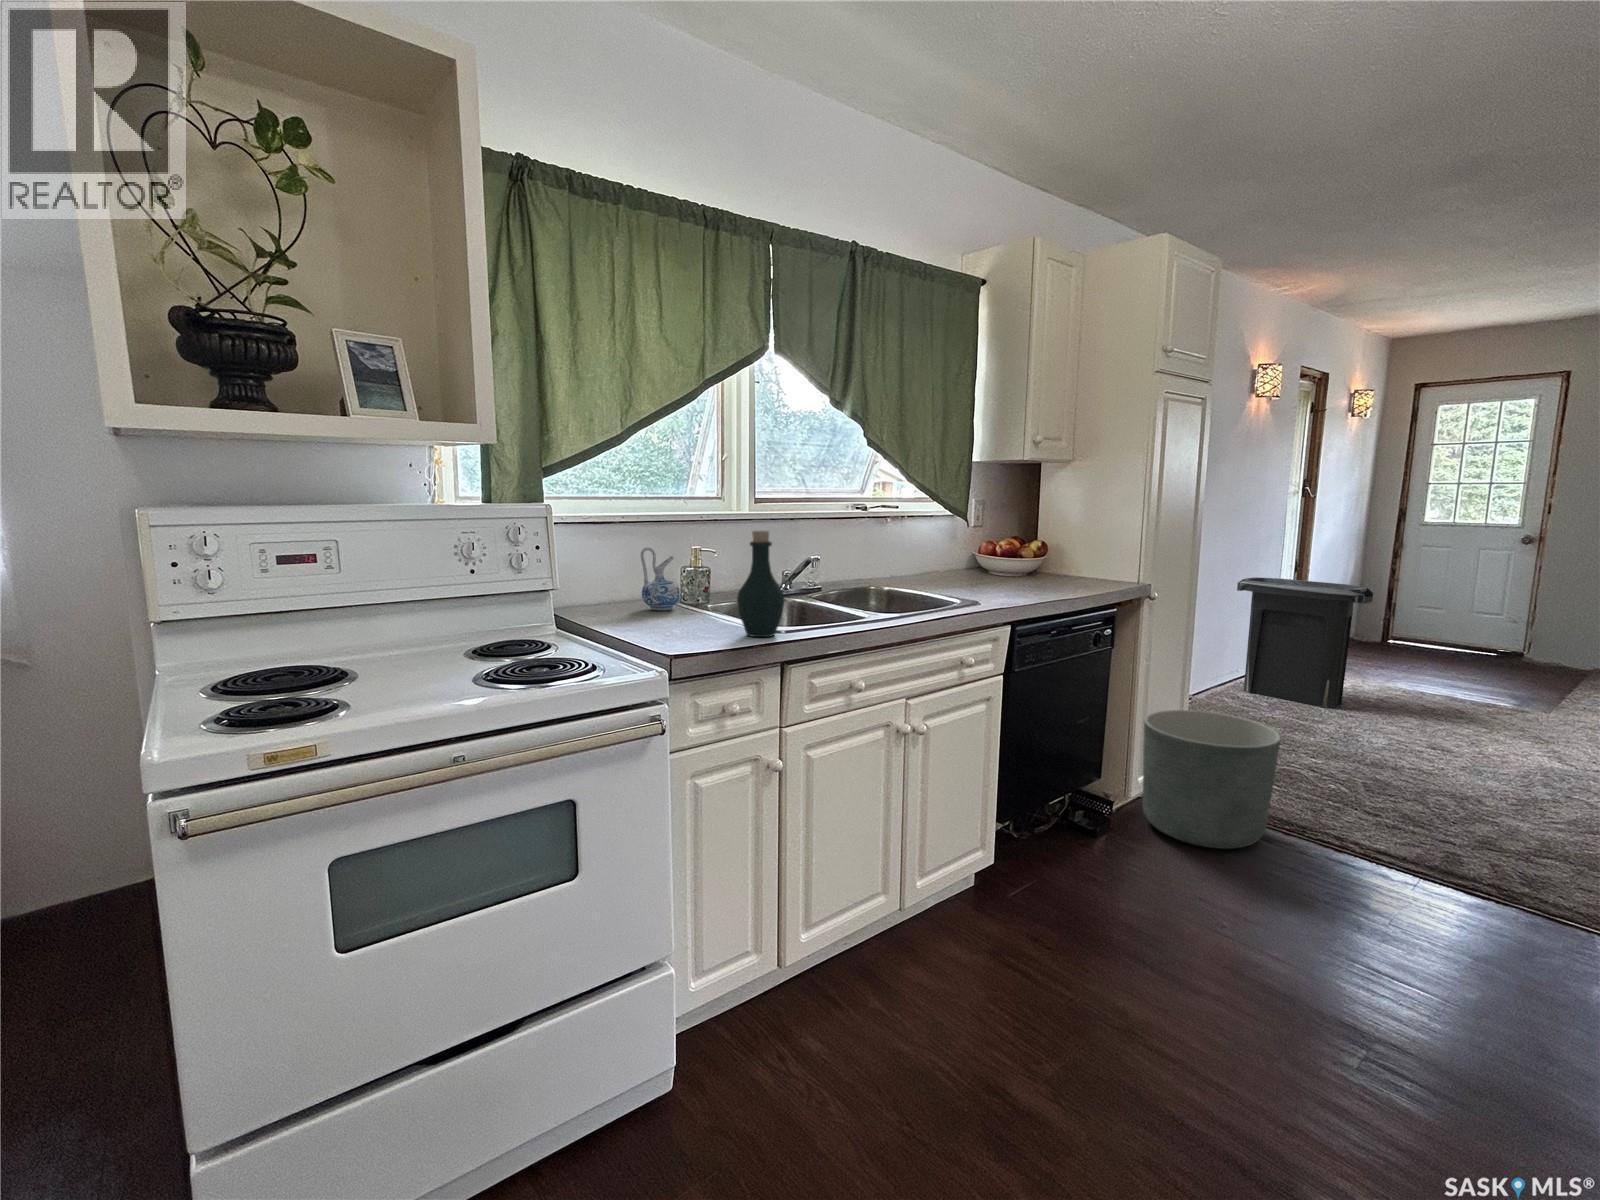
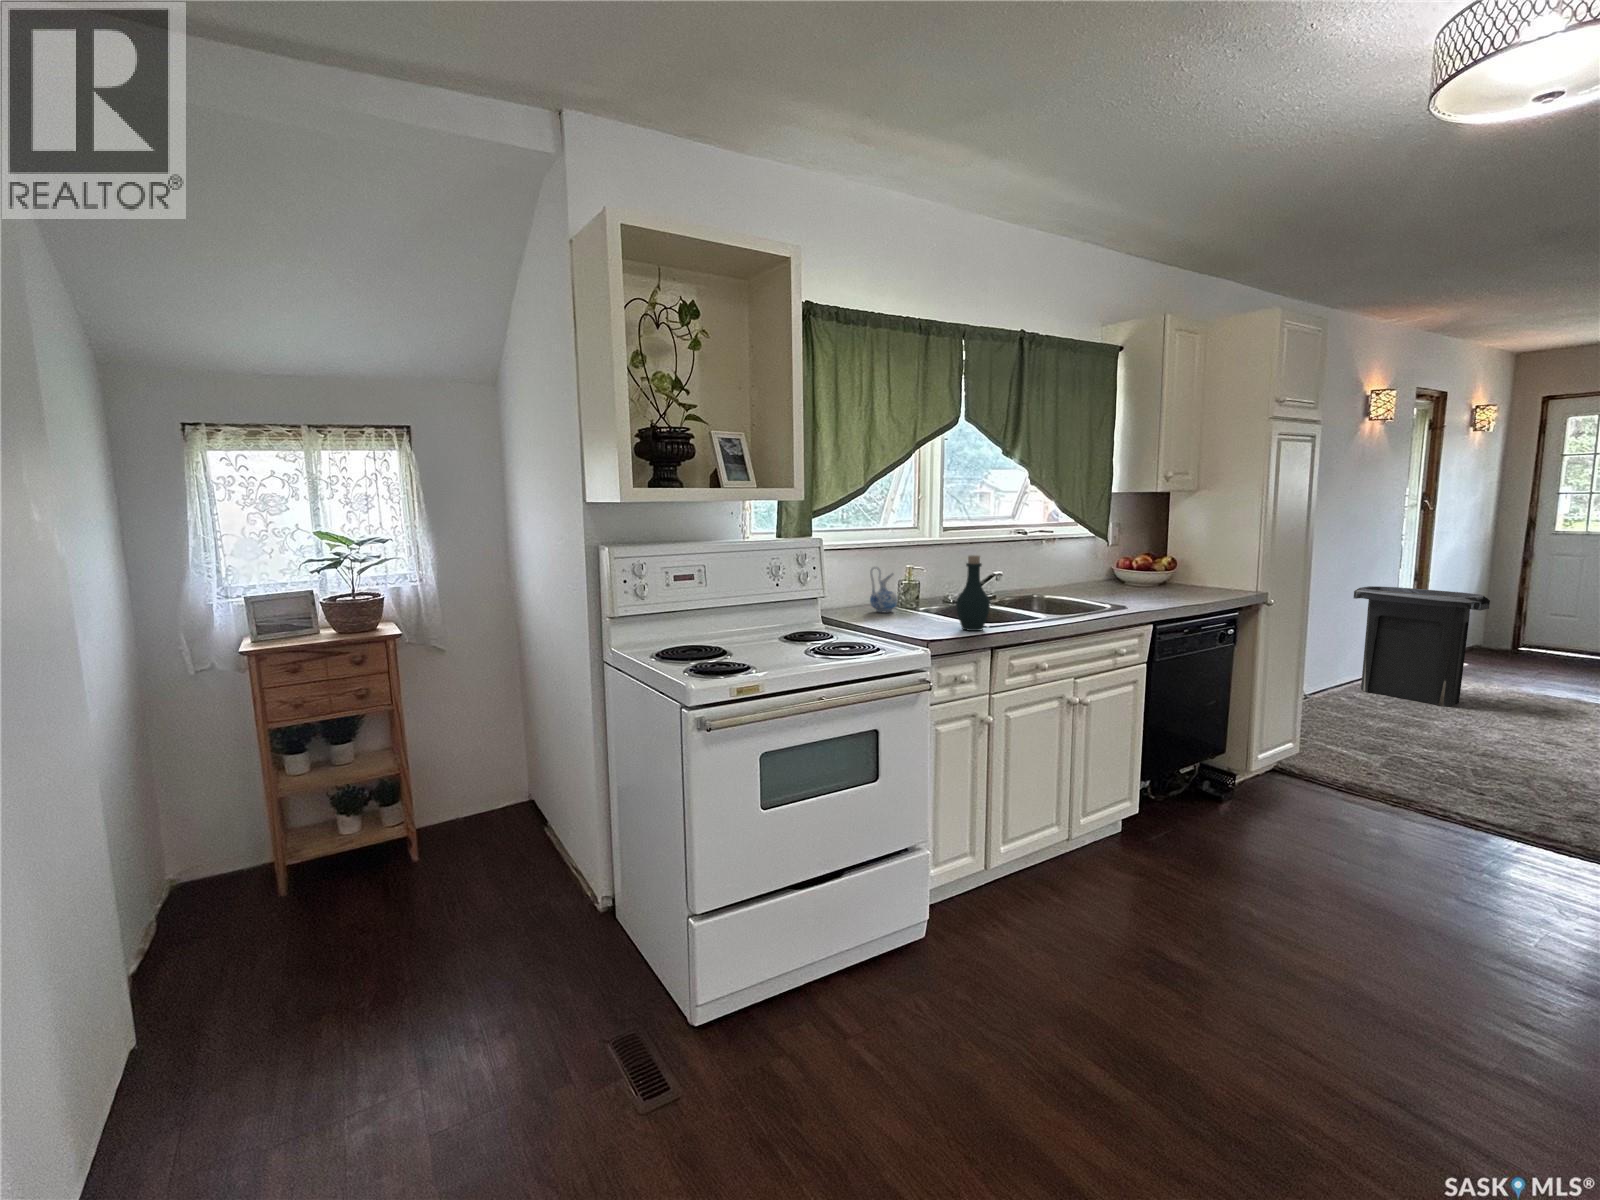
planter: present [1143,710,1281,849] -> none [1264,698,1388,813]

